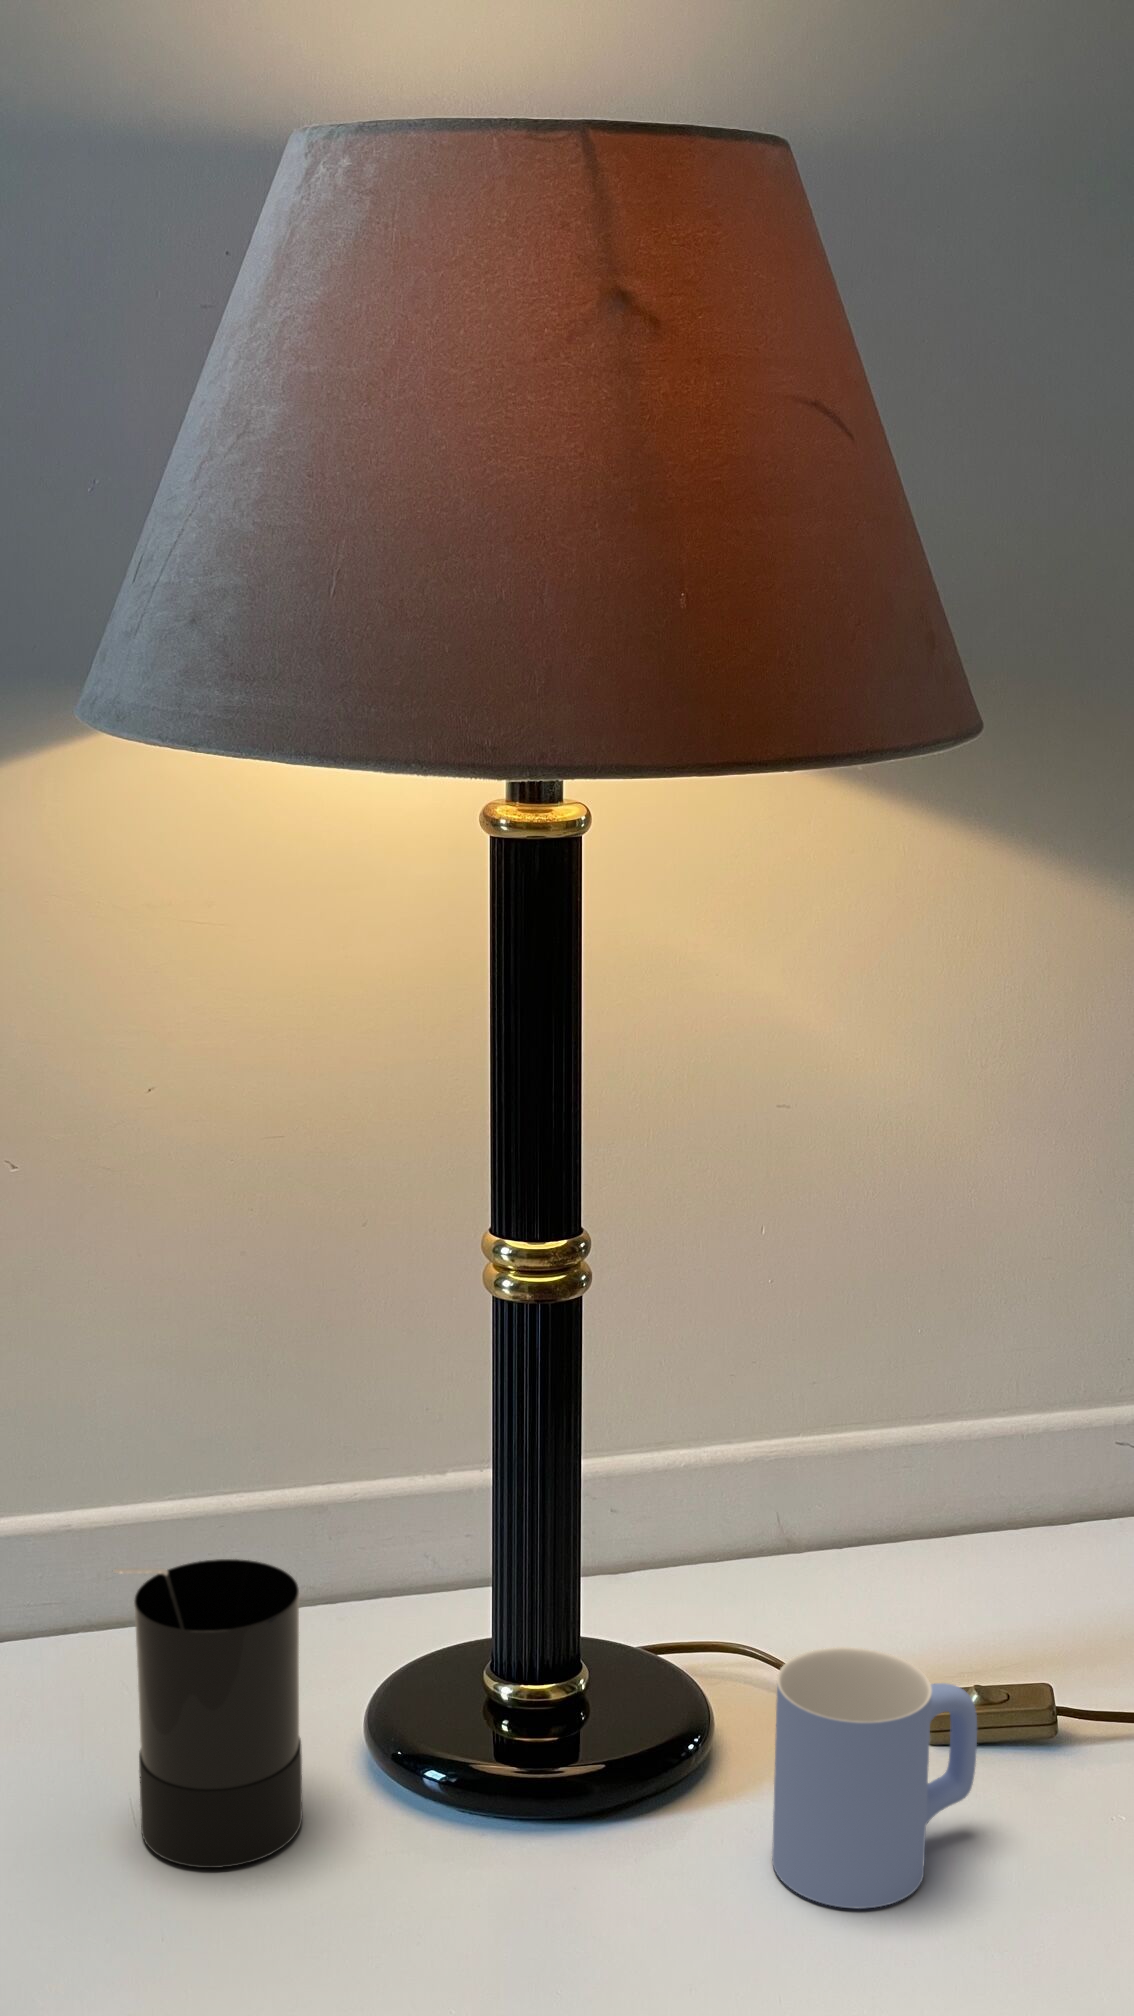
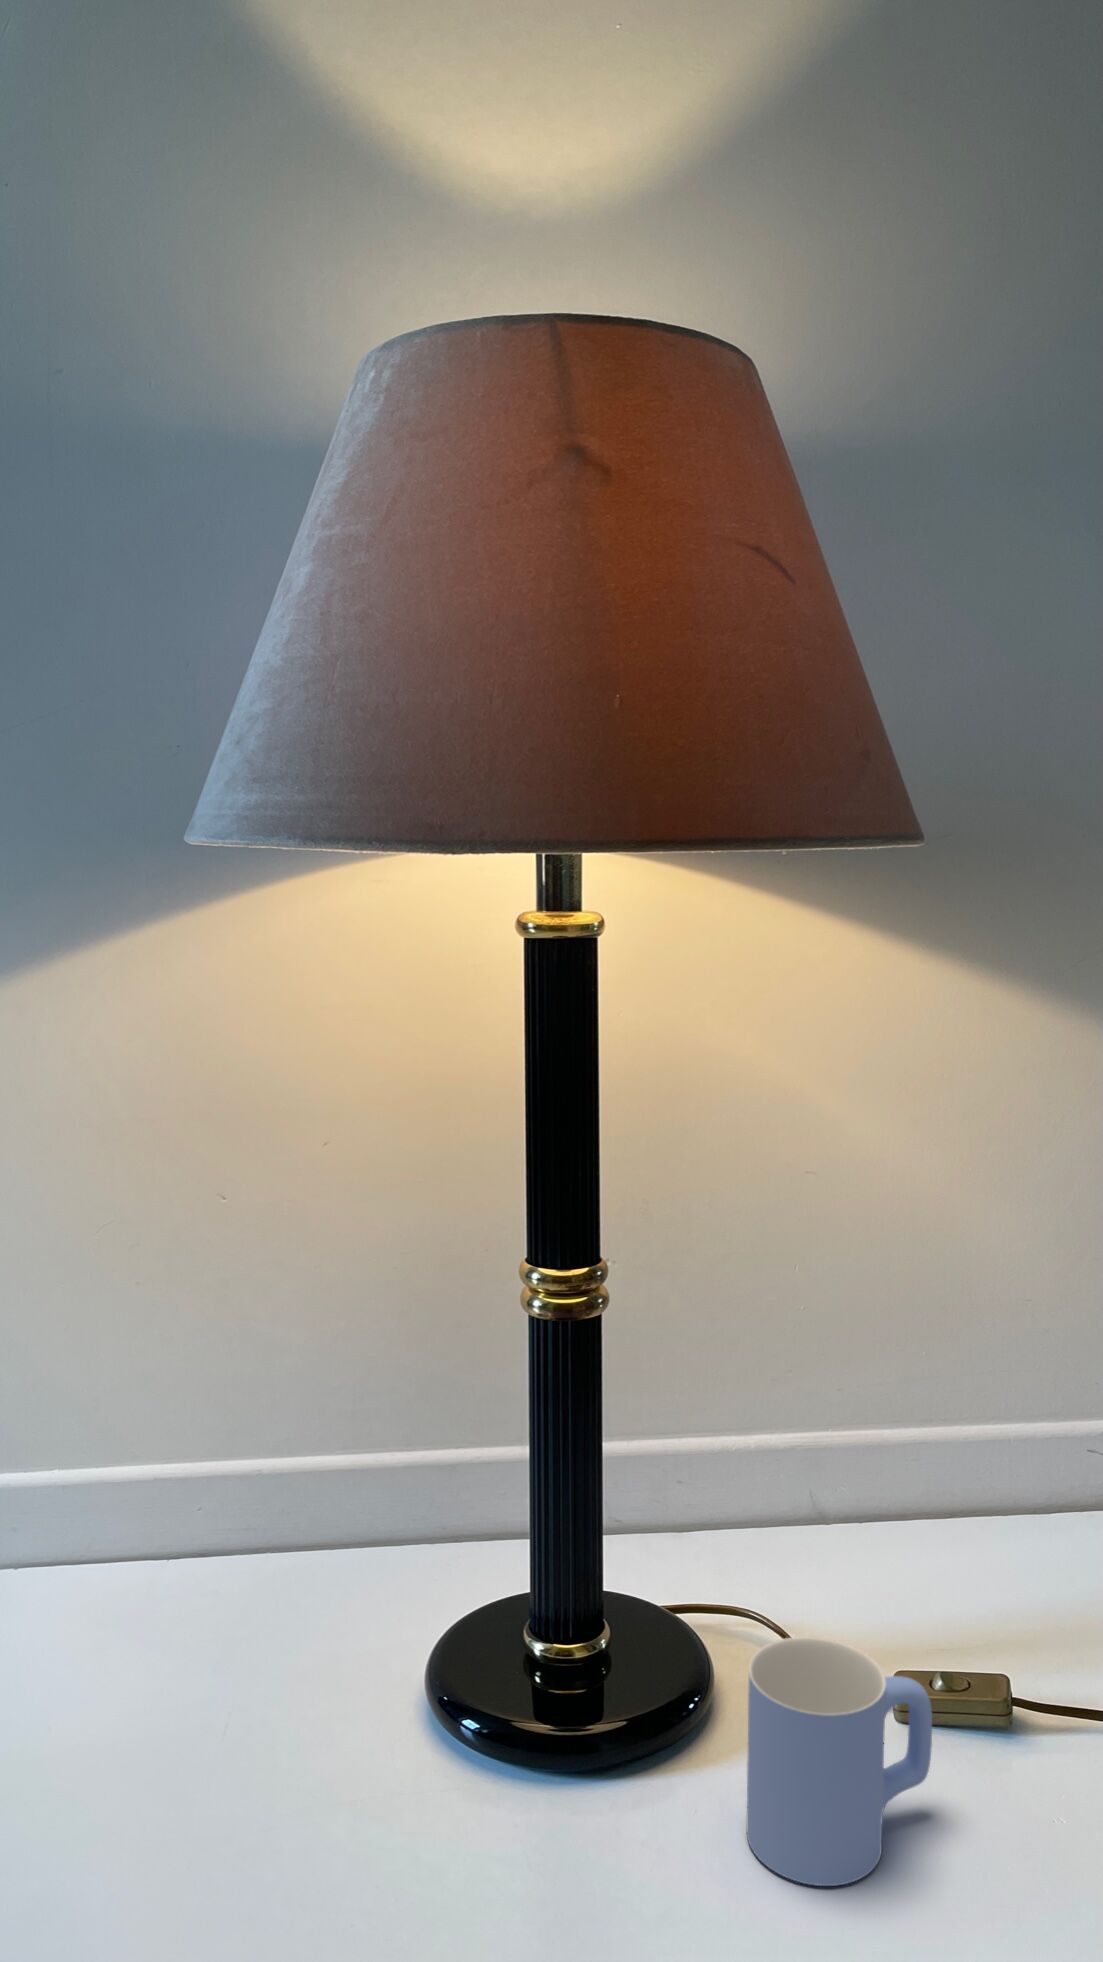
candle: present [113,1559,303,1868] -> none [206,1525,357,1795]

